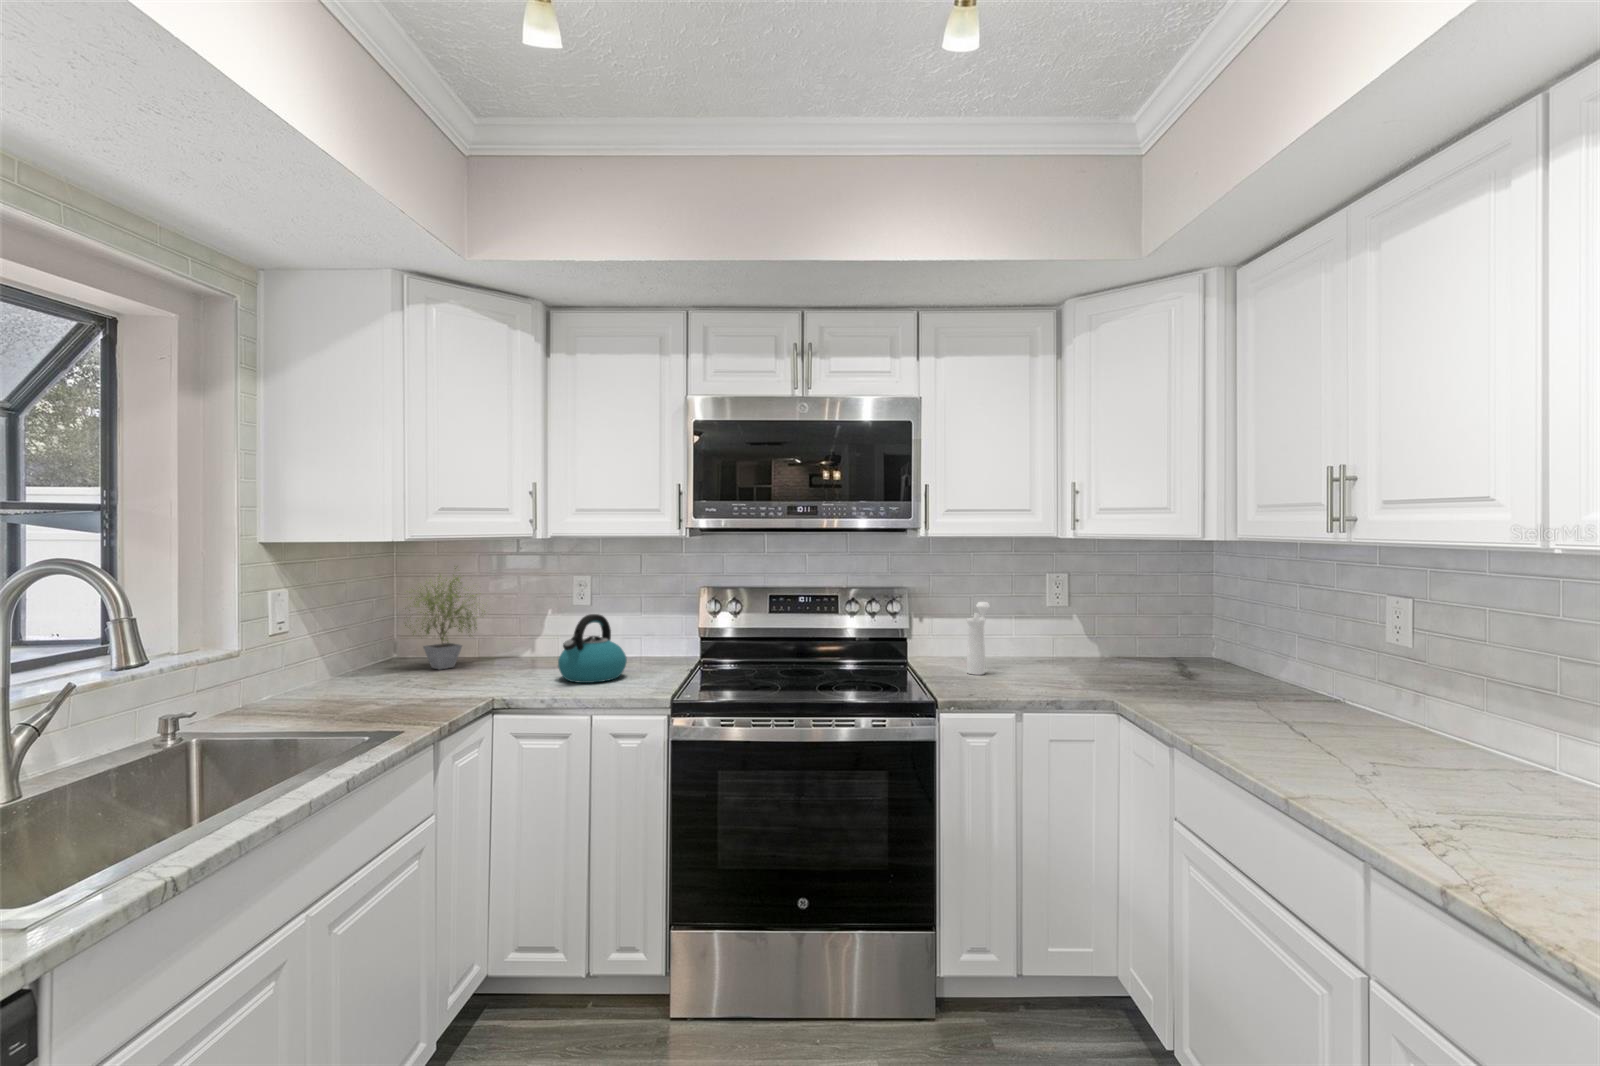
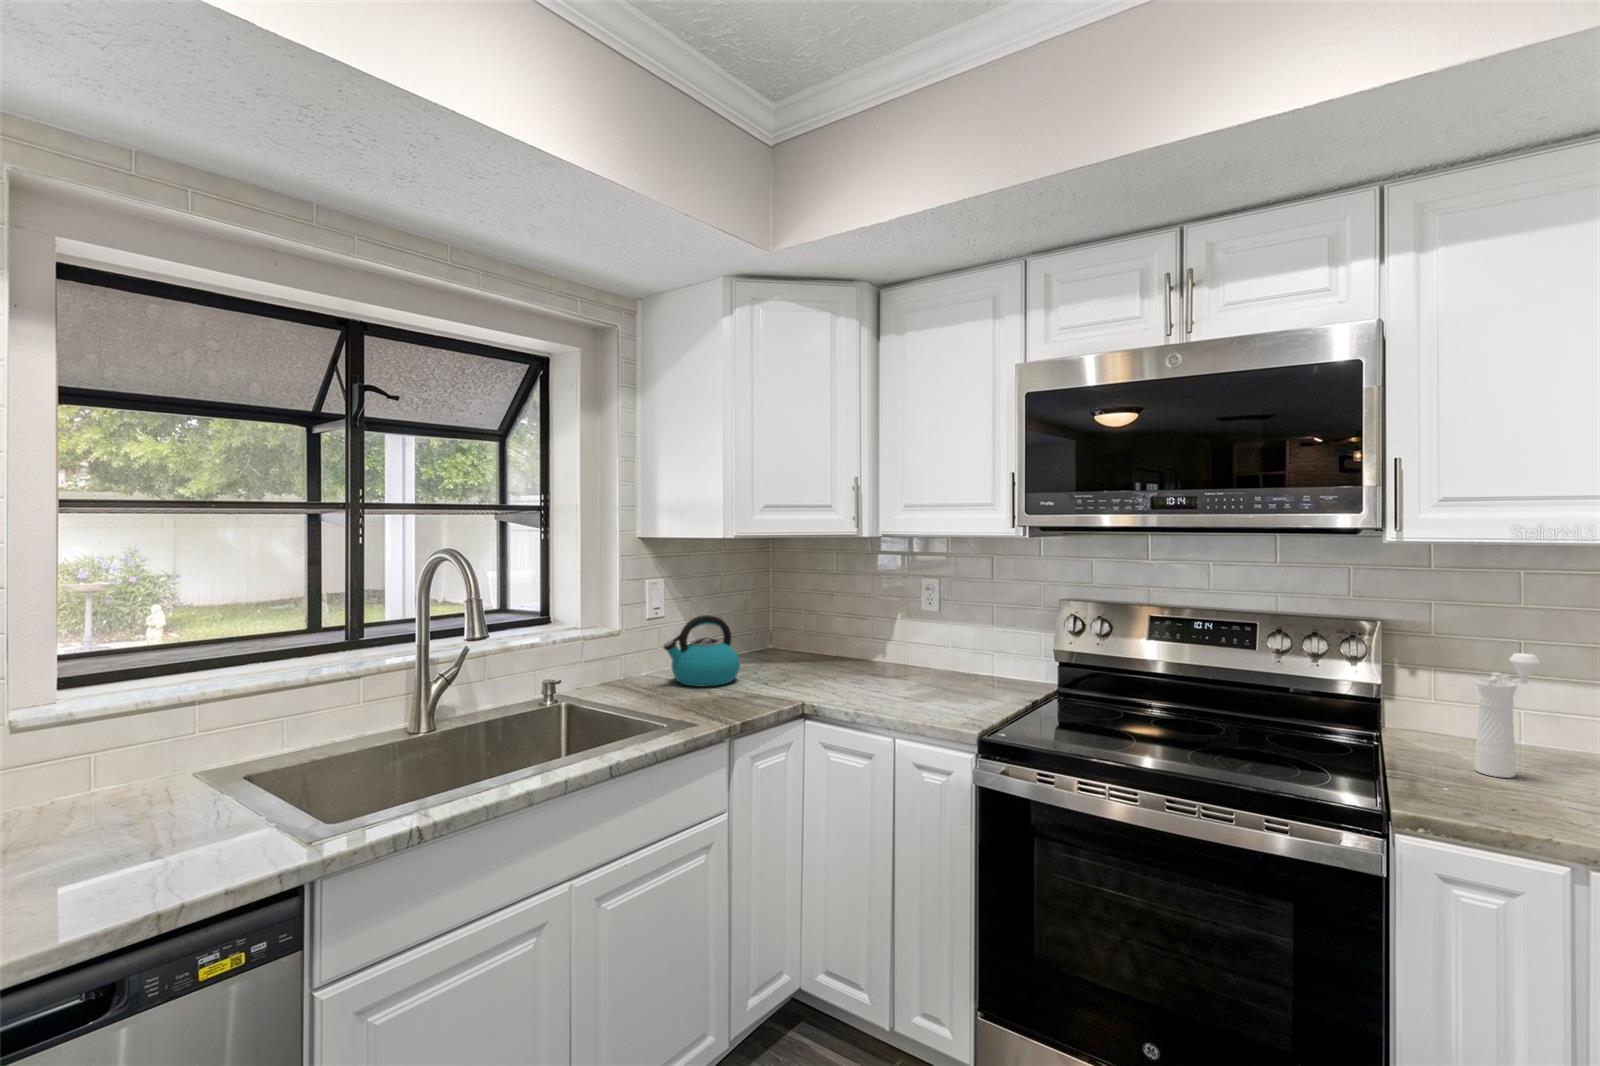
potted plant: present [405,568,485,670] -> none [764,561,849,663]
kettle: present [558,614,627,683] -> present [664,615,740,687]

